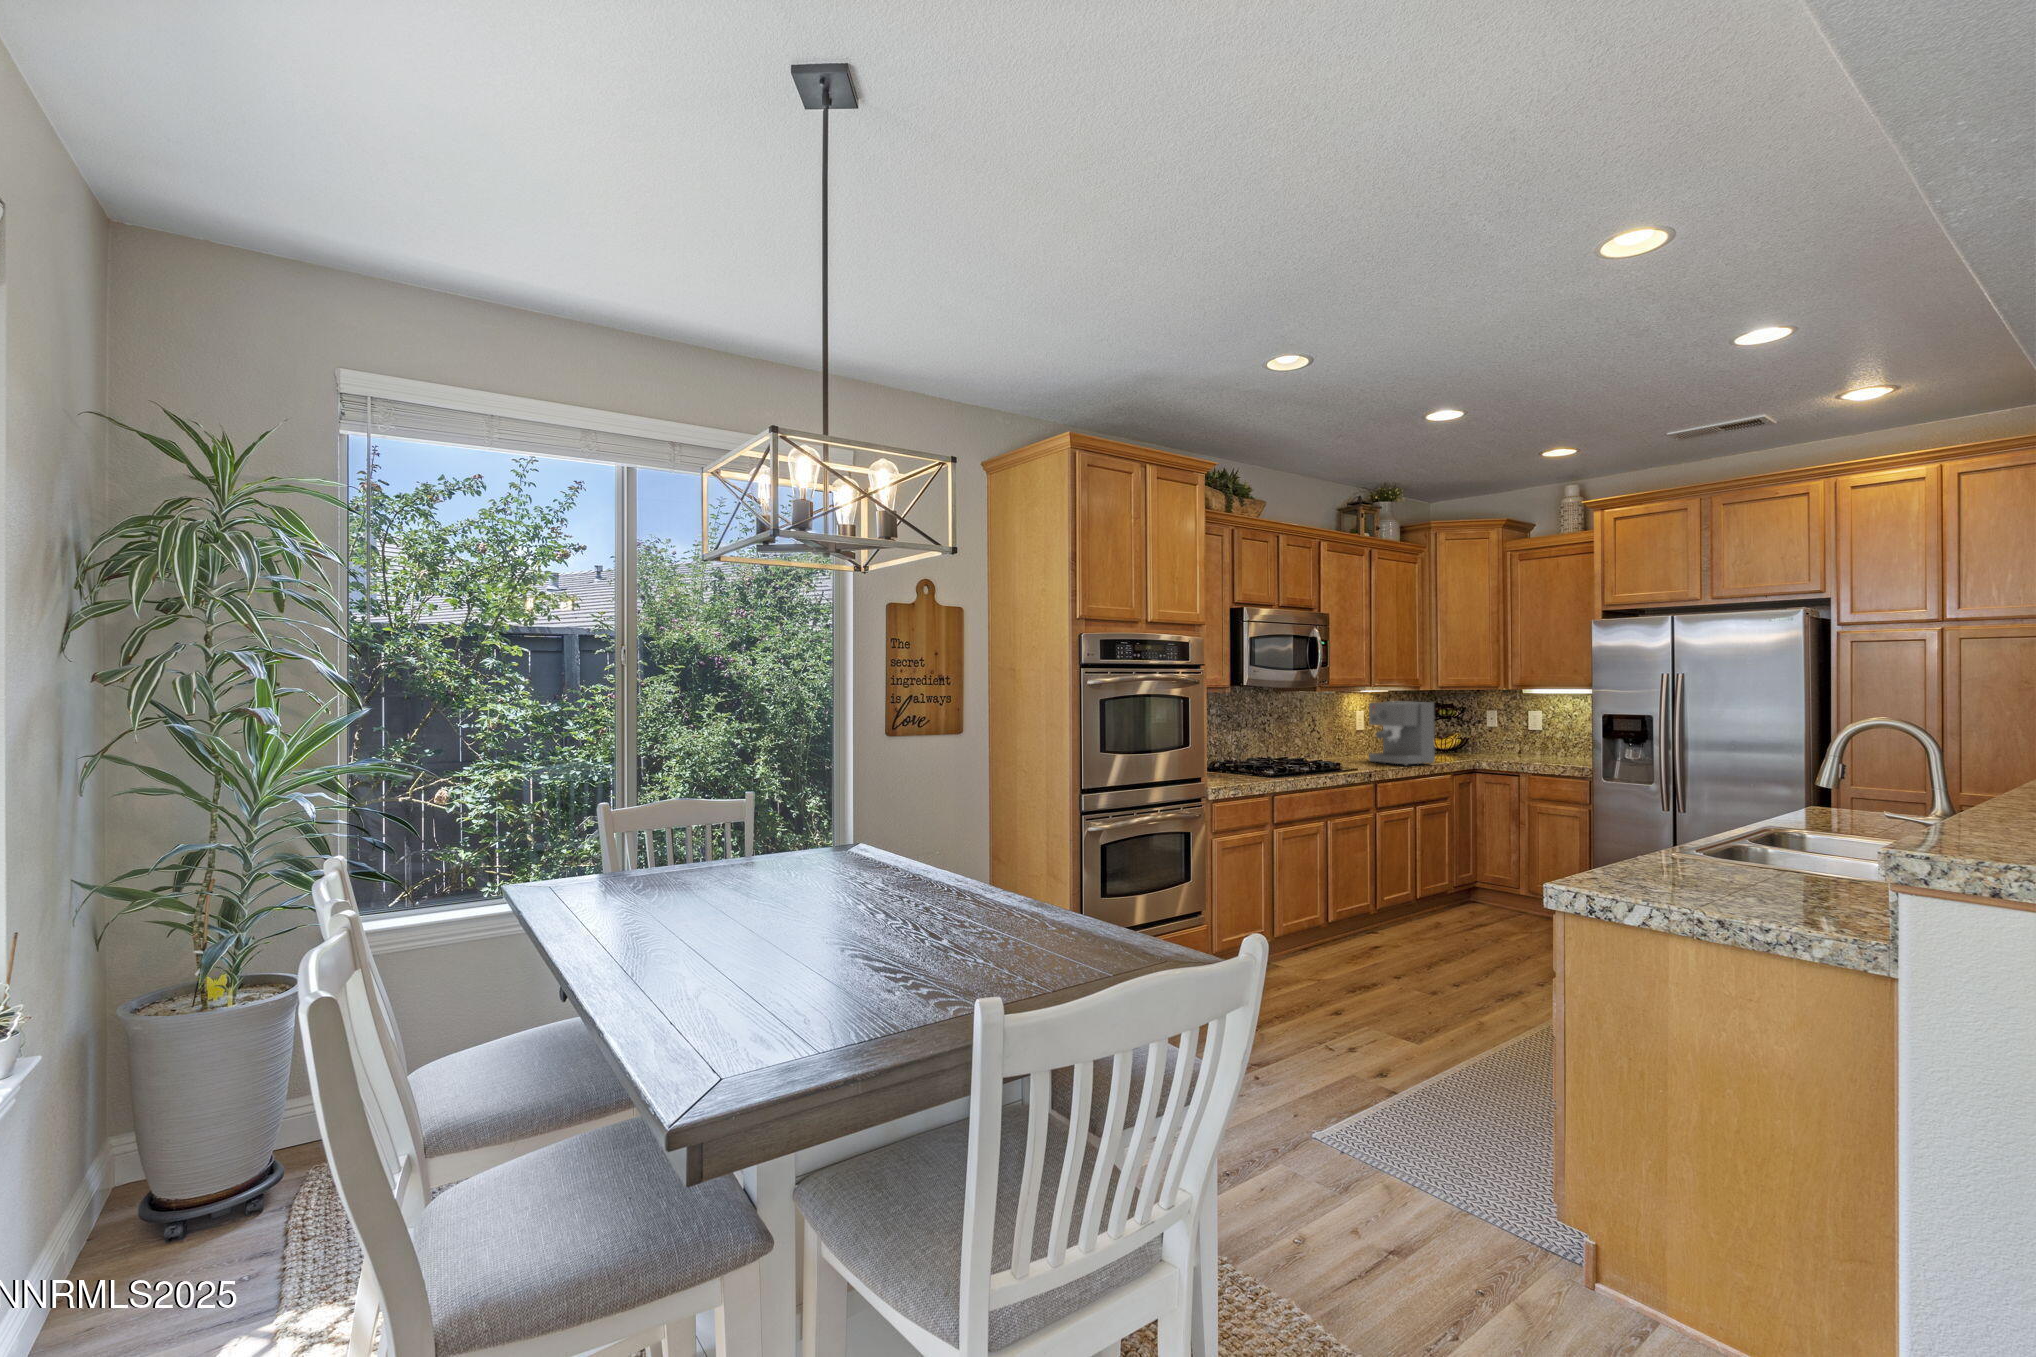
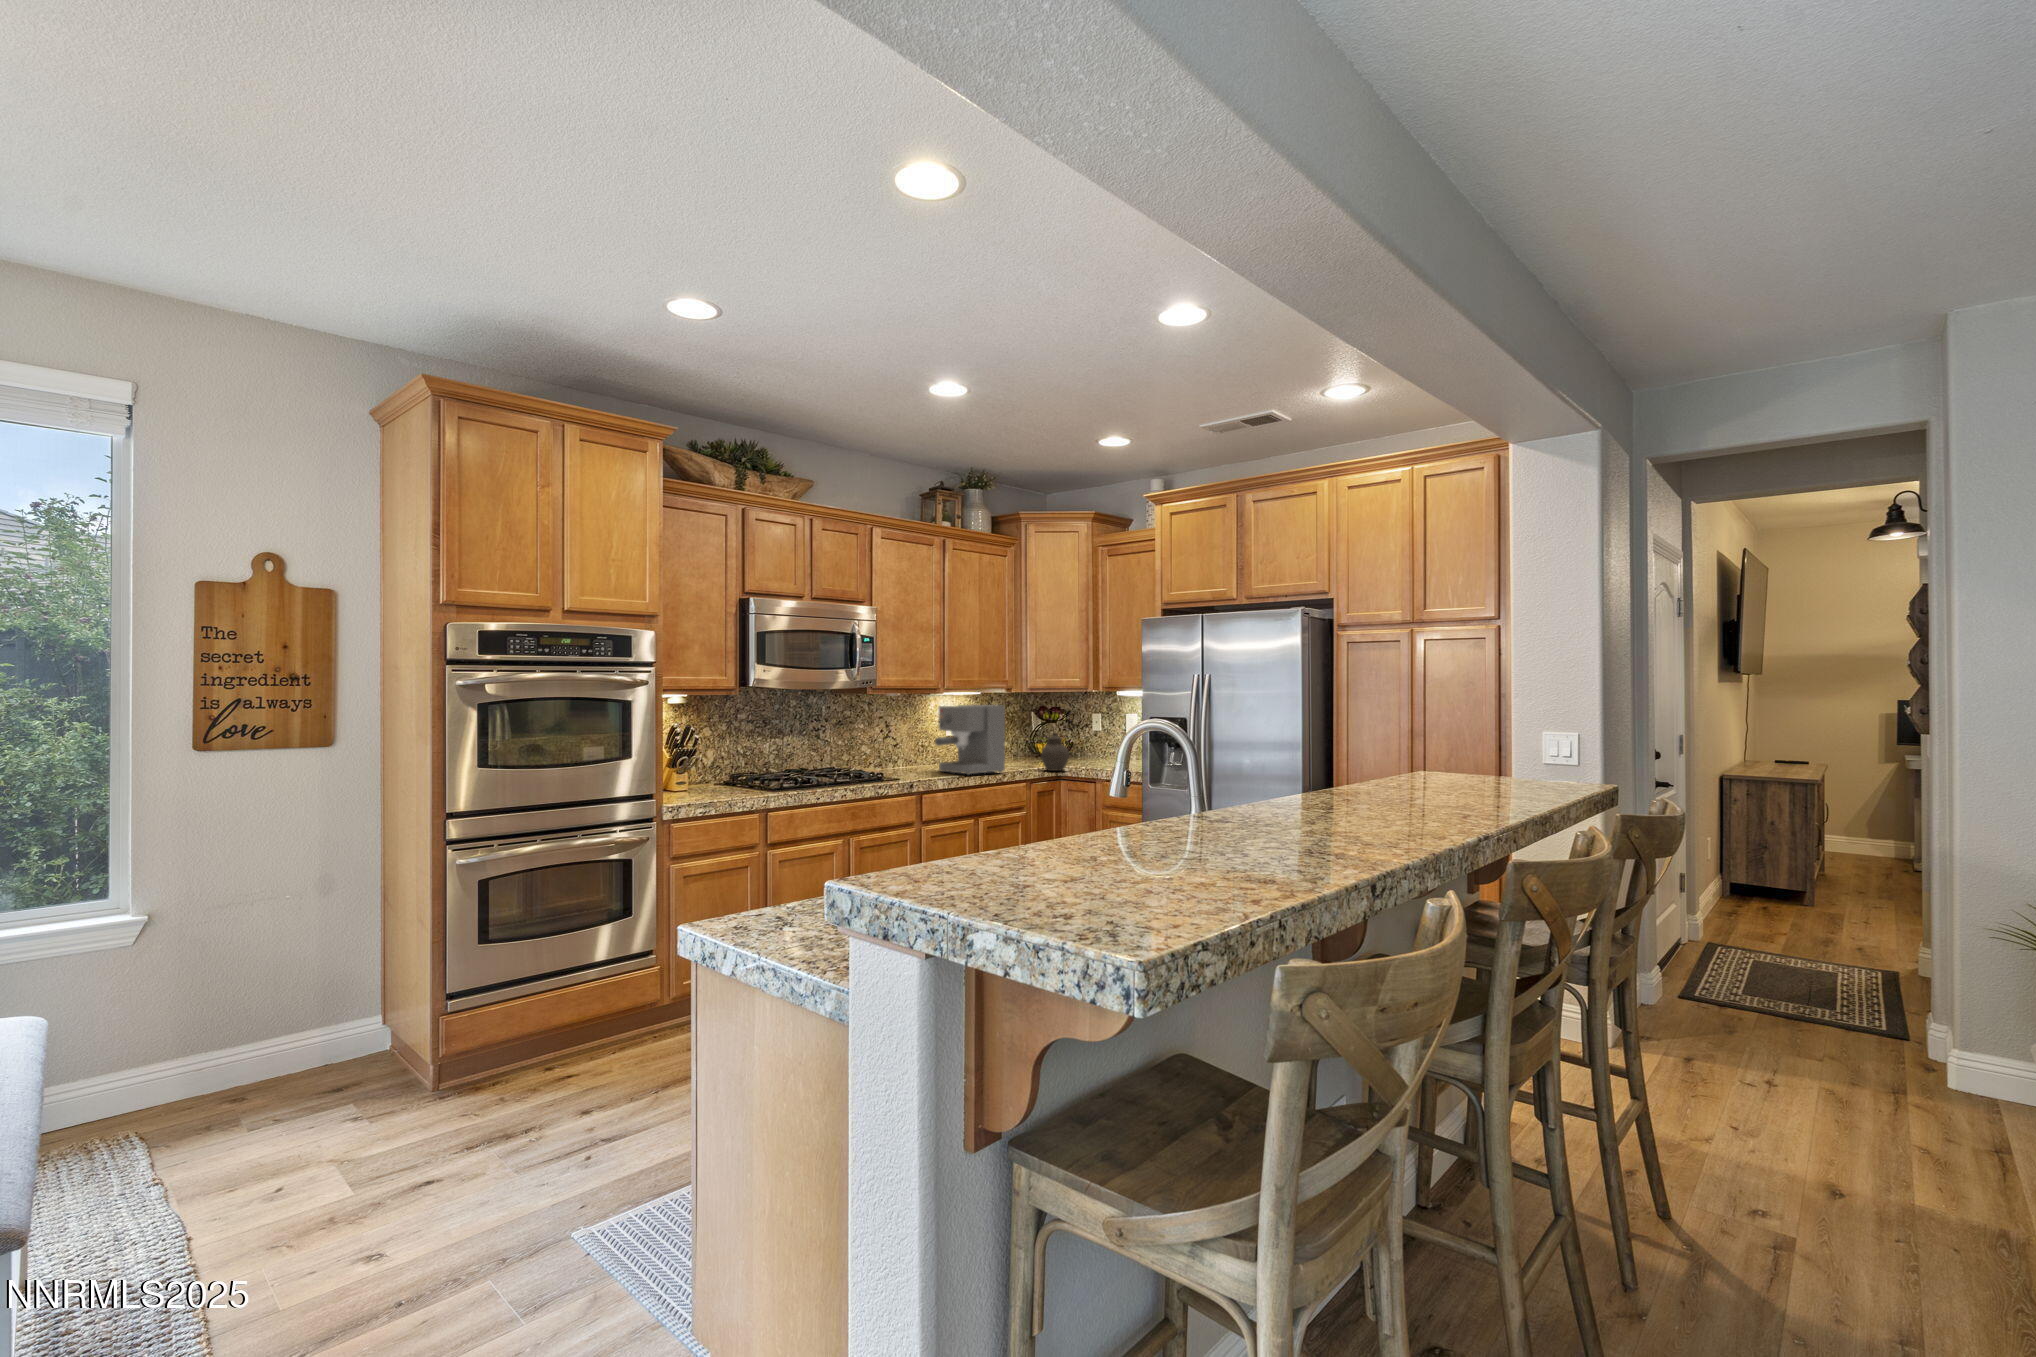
jar: none [1461,728,1490,763] -> present [1041,733,1069,771]

